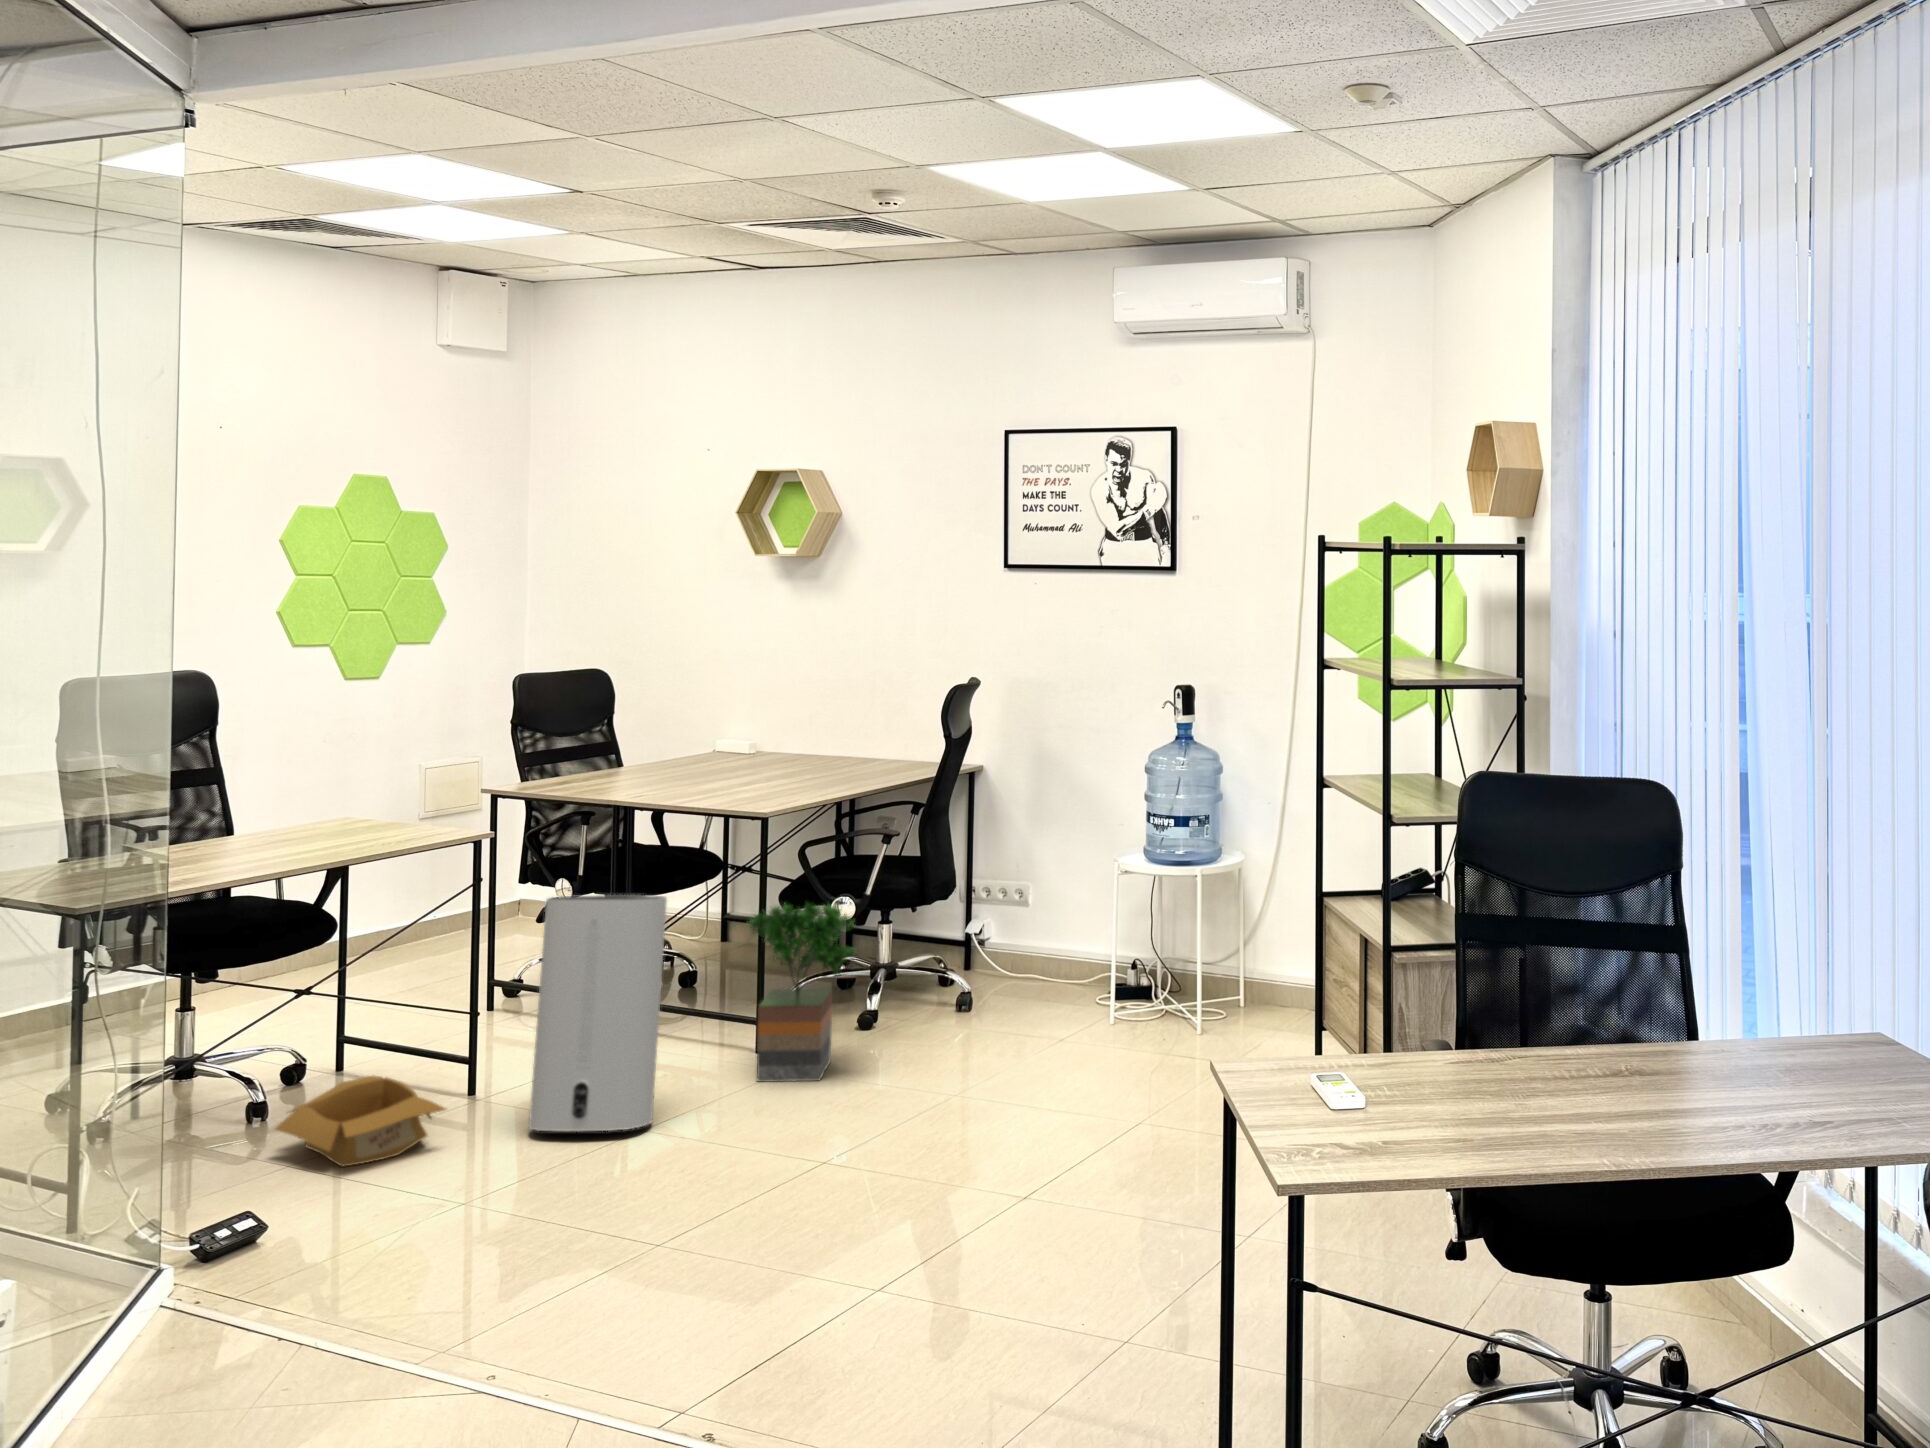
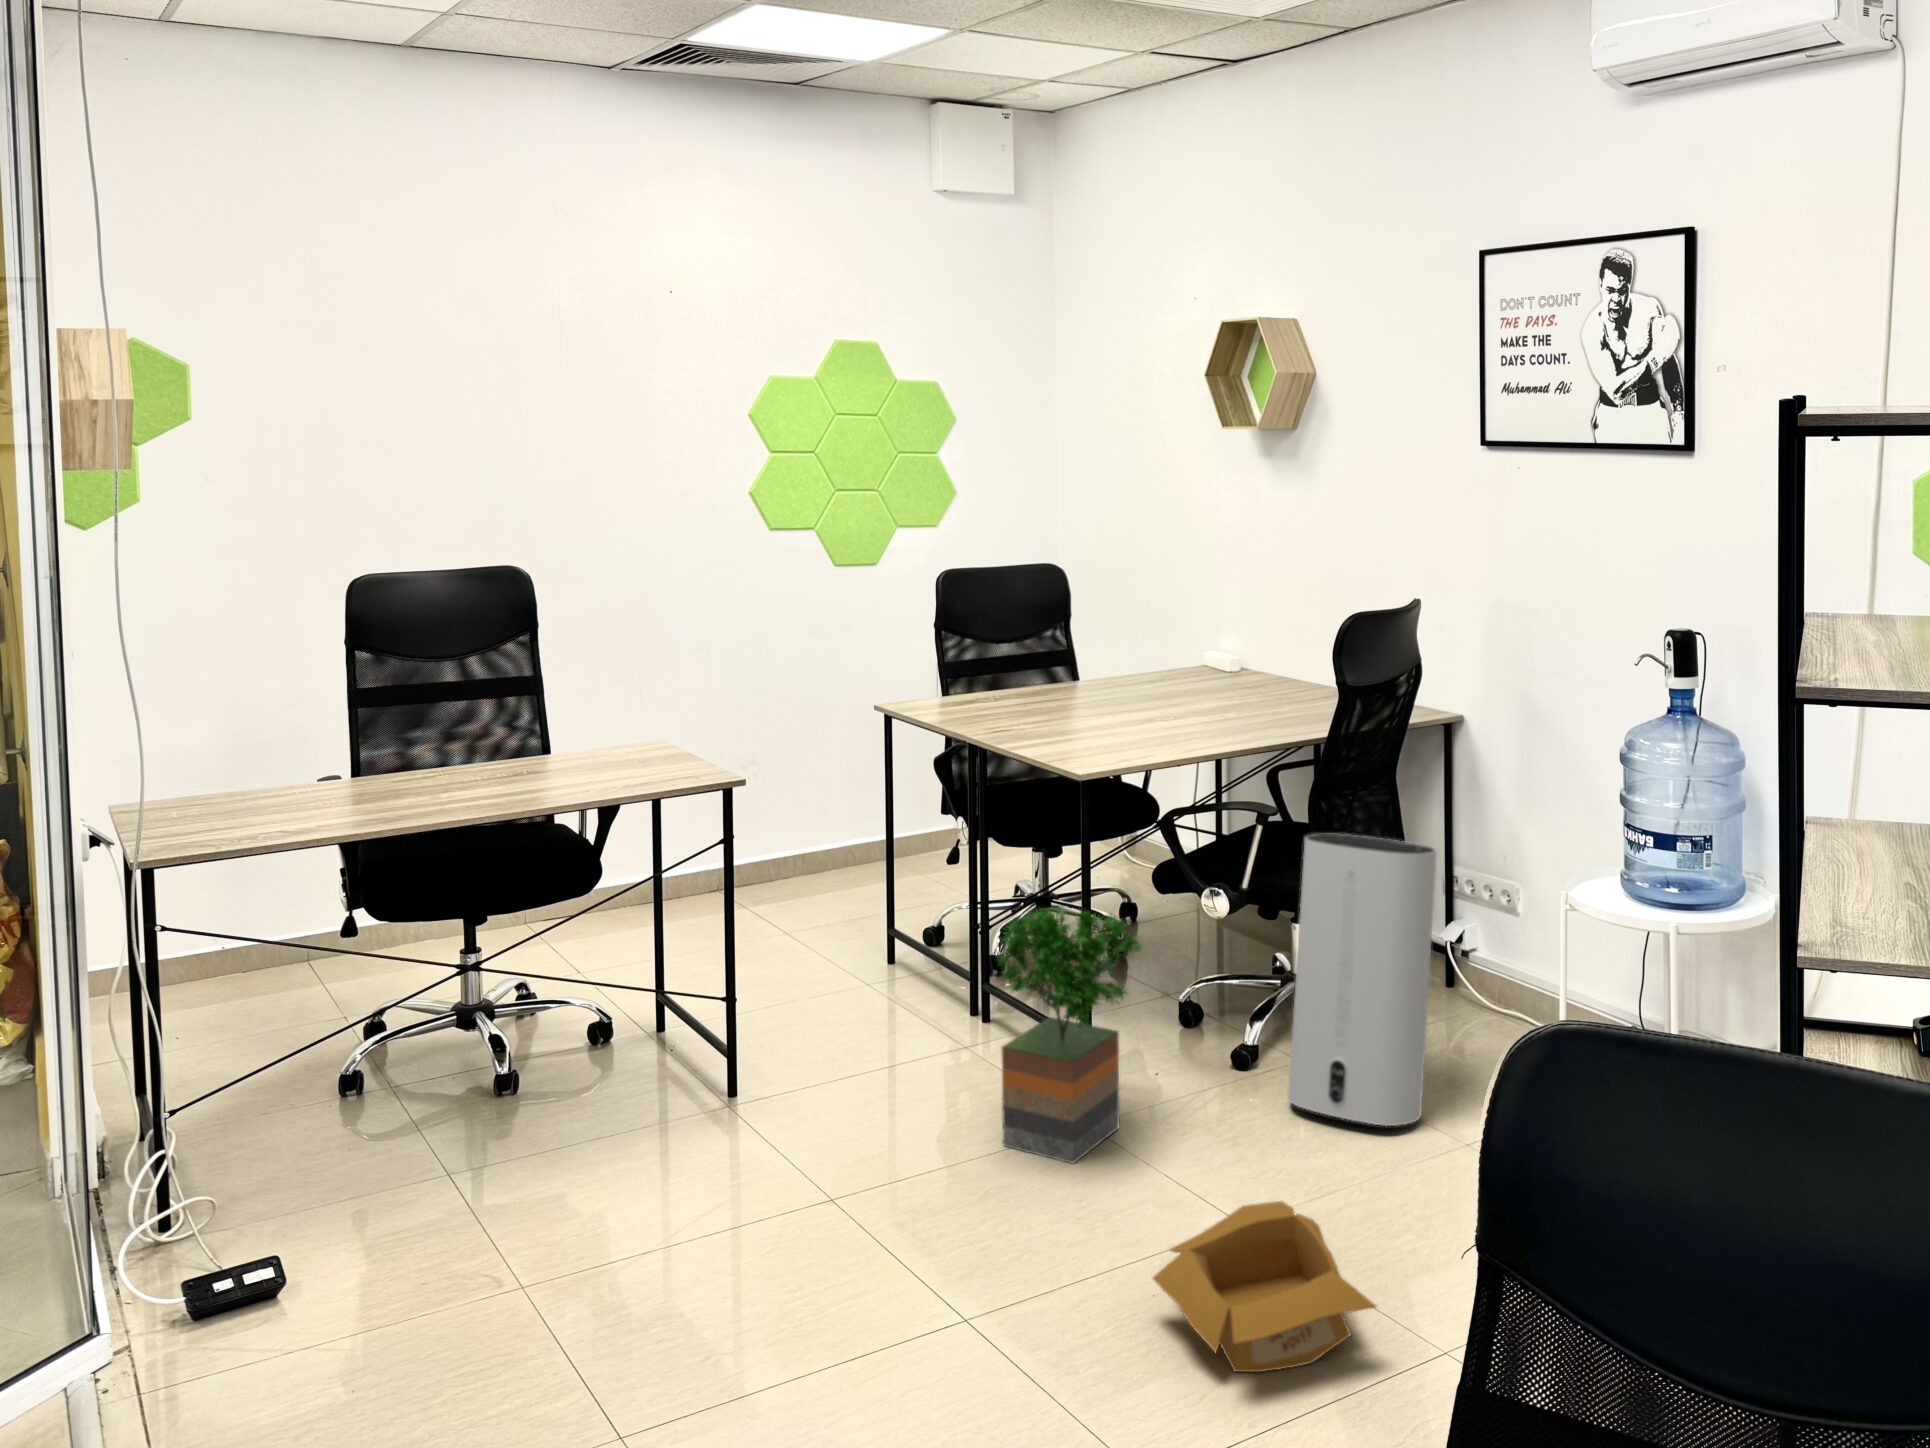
air purifier: present [529,895,667,1131] -> present [1288,834,1437,1126]
cardboard box: present [276,1076,447,1167] -> present [1153,1201,1376,1372]

